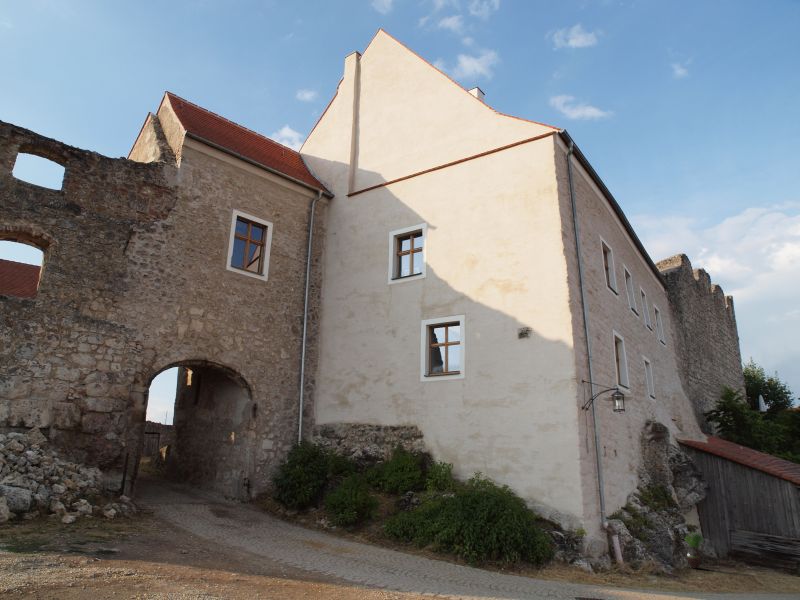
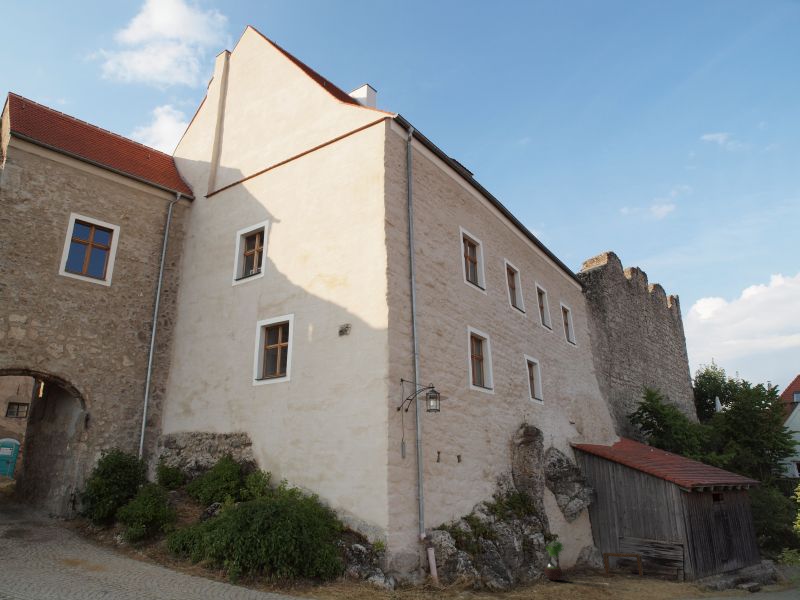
bench: none [721,545,761,567] -> present [603,553,643,576]

